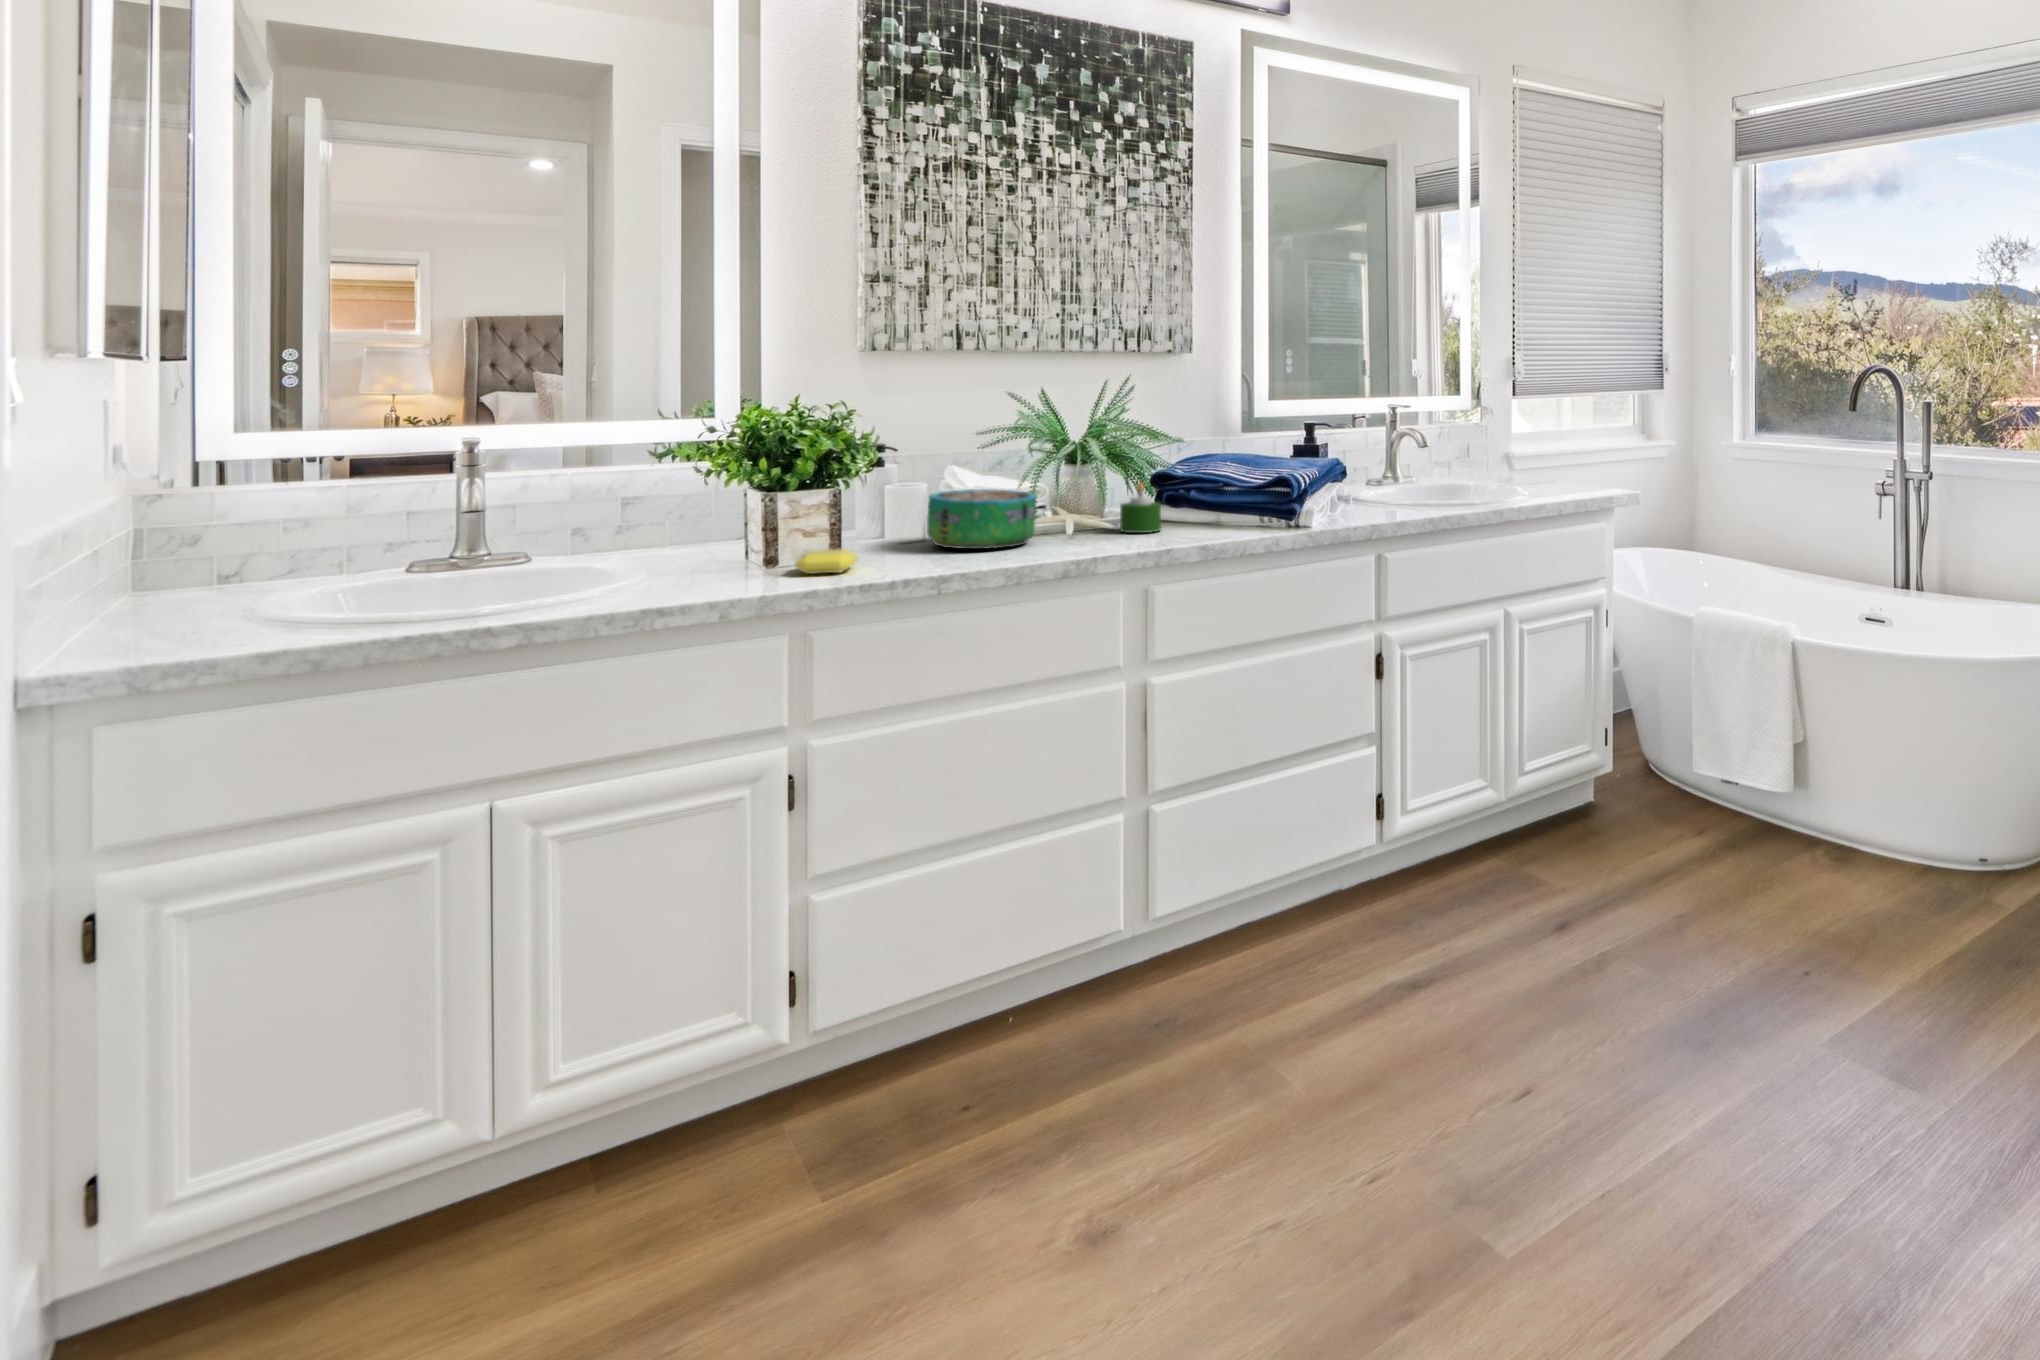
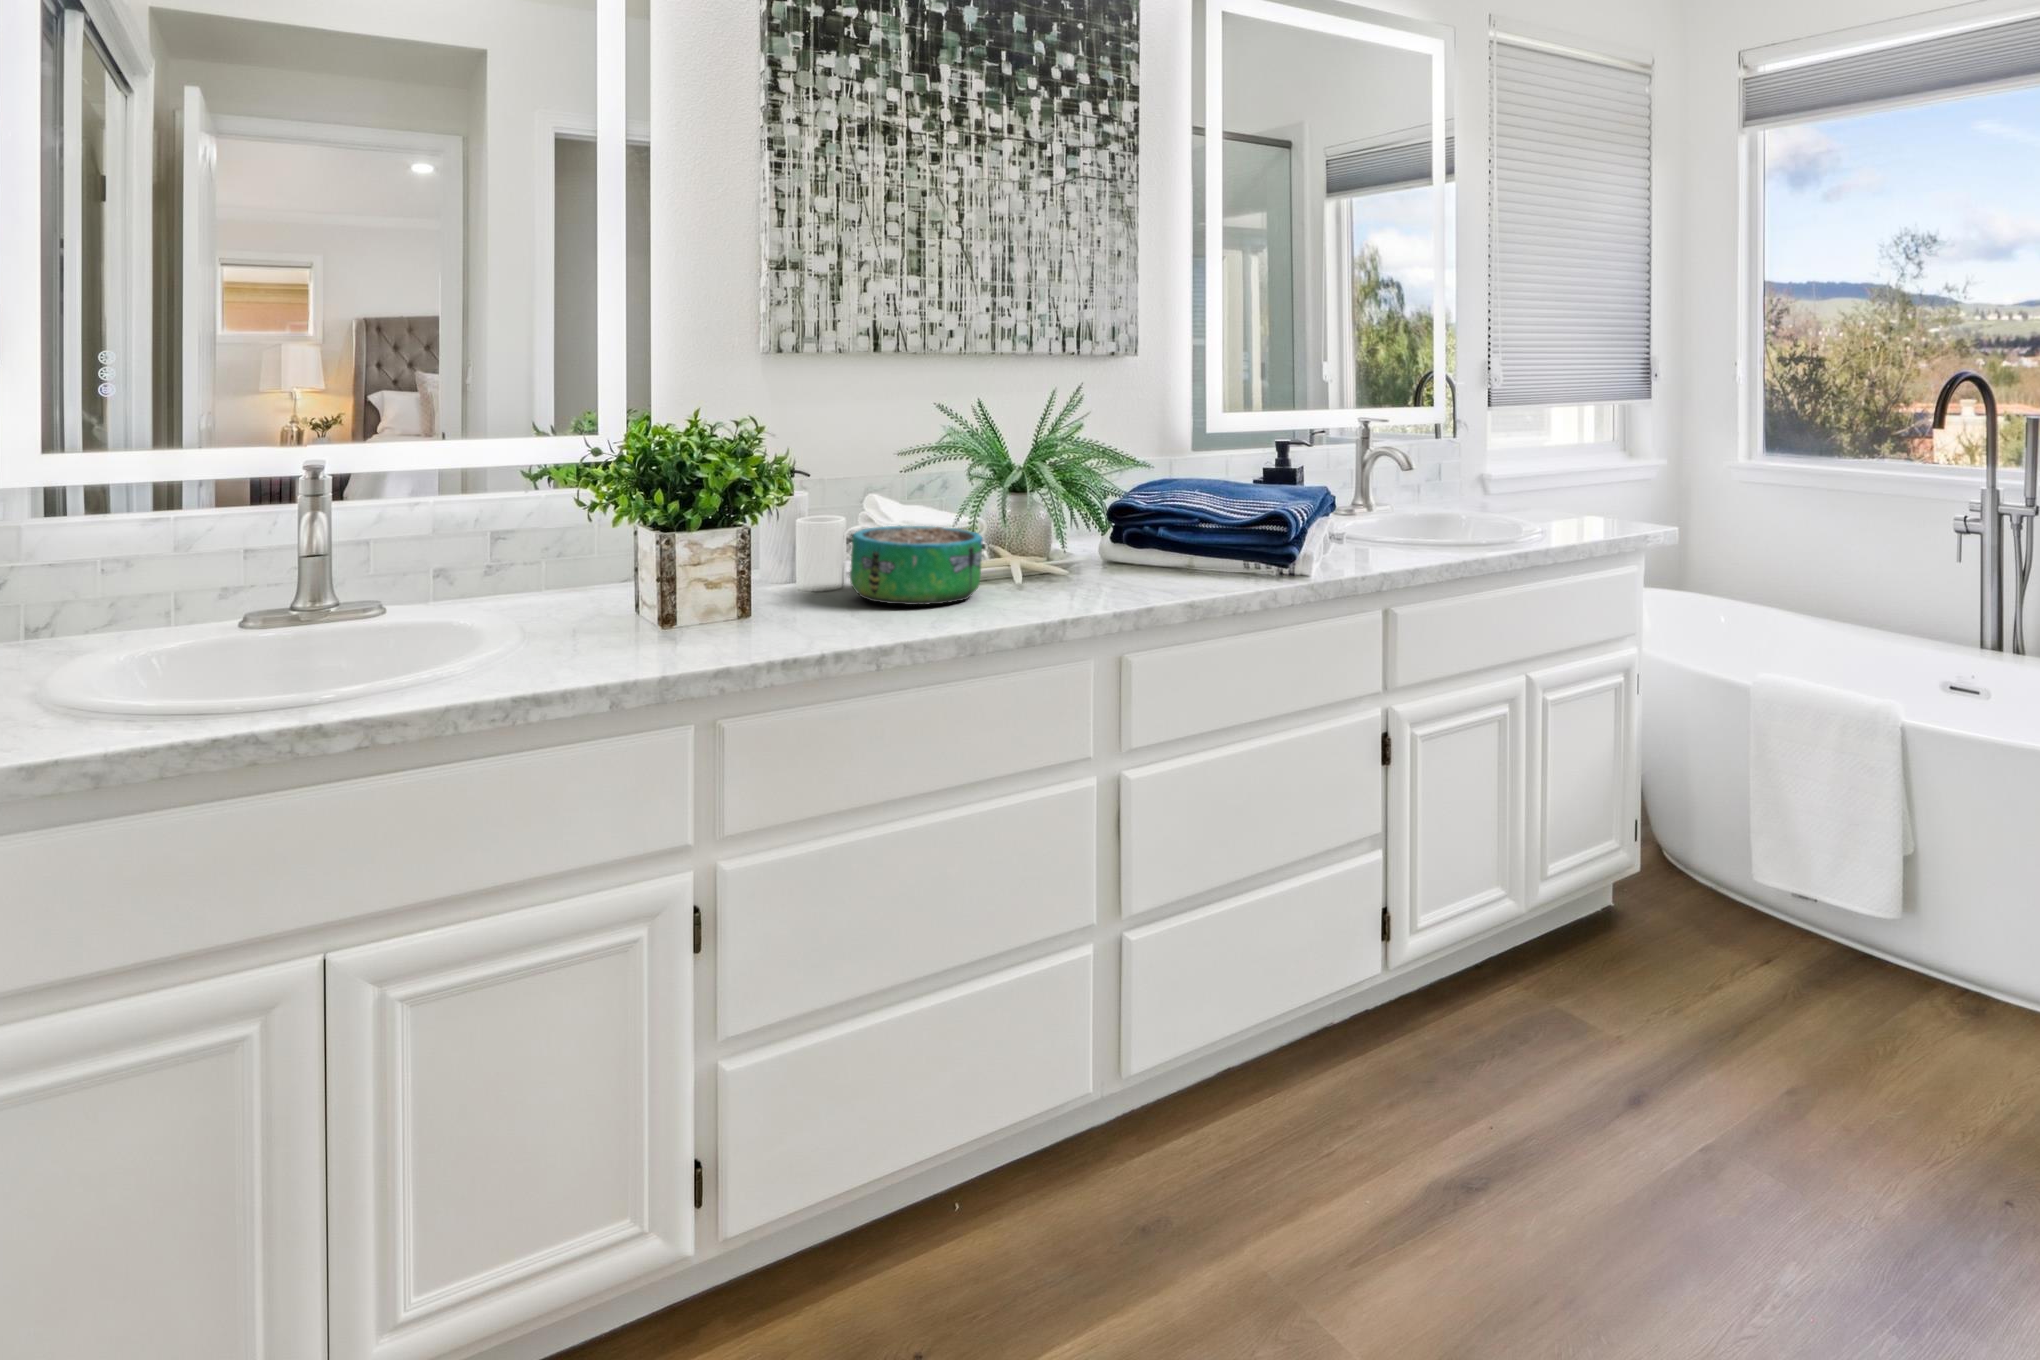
candle: present [1120,483,1161,533] -> none [1077,518,1127,583]
soap bar: present [795,549,858,574] -> none [700,607,776,640]

